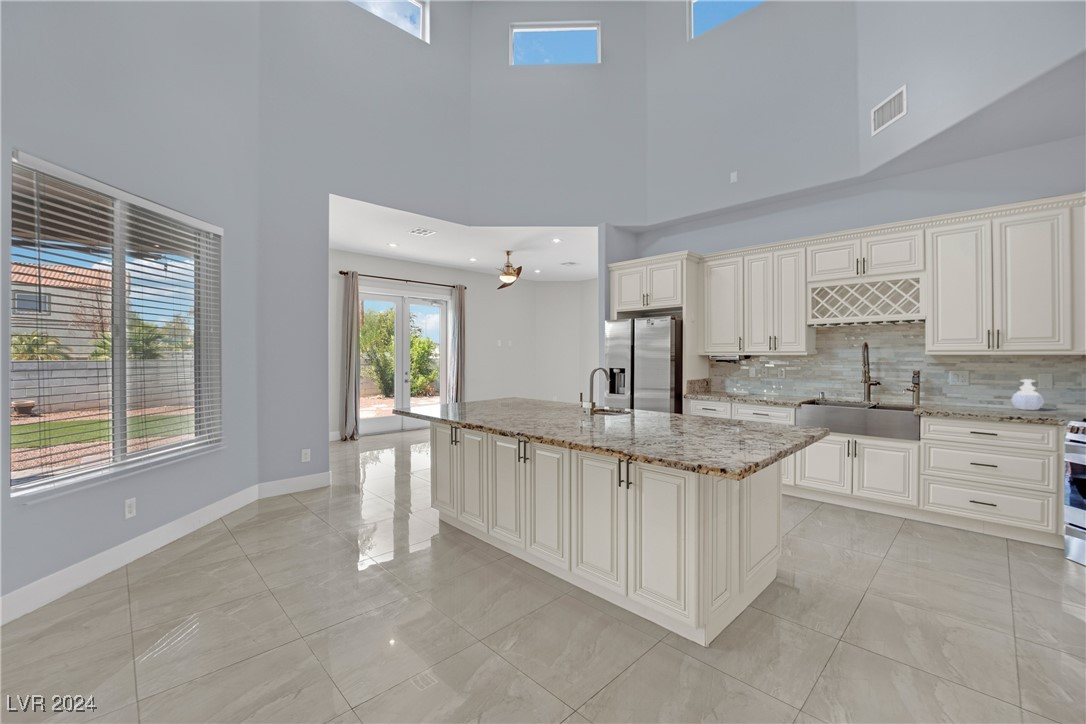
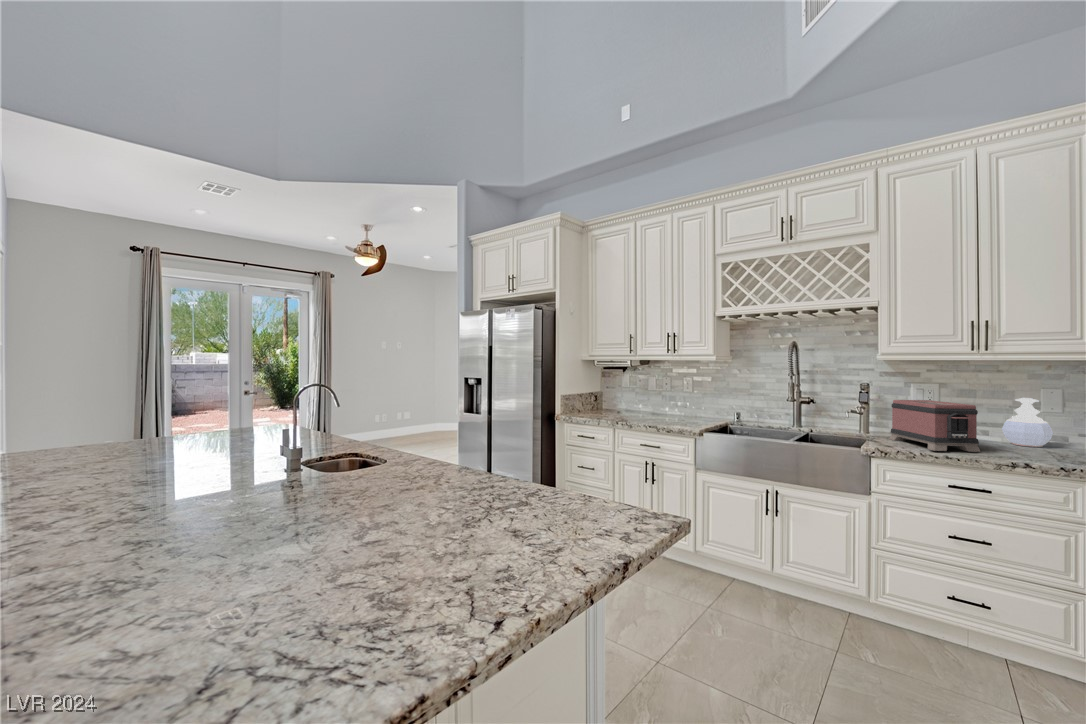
toaster: none [933,381,994,413] -> present [889,400,980,452]

